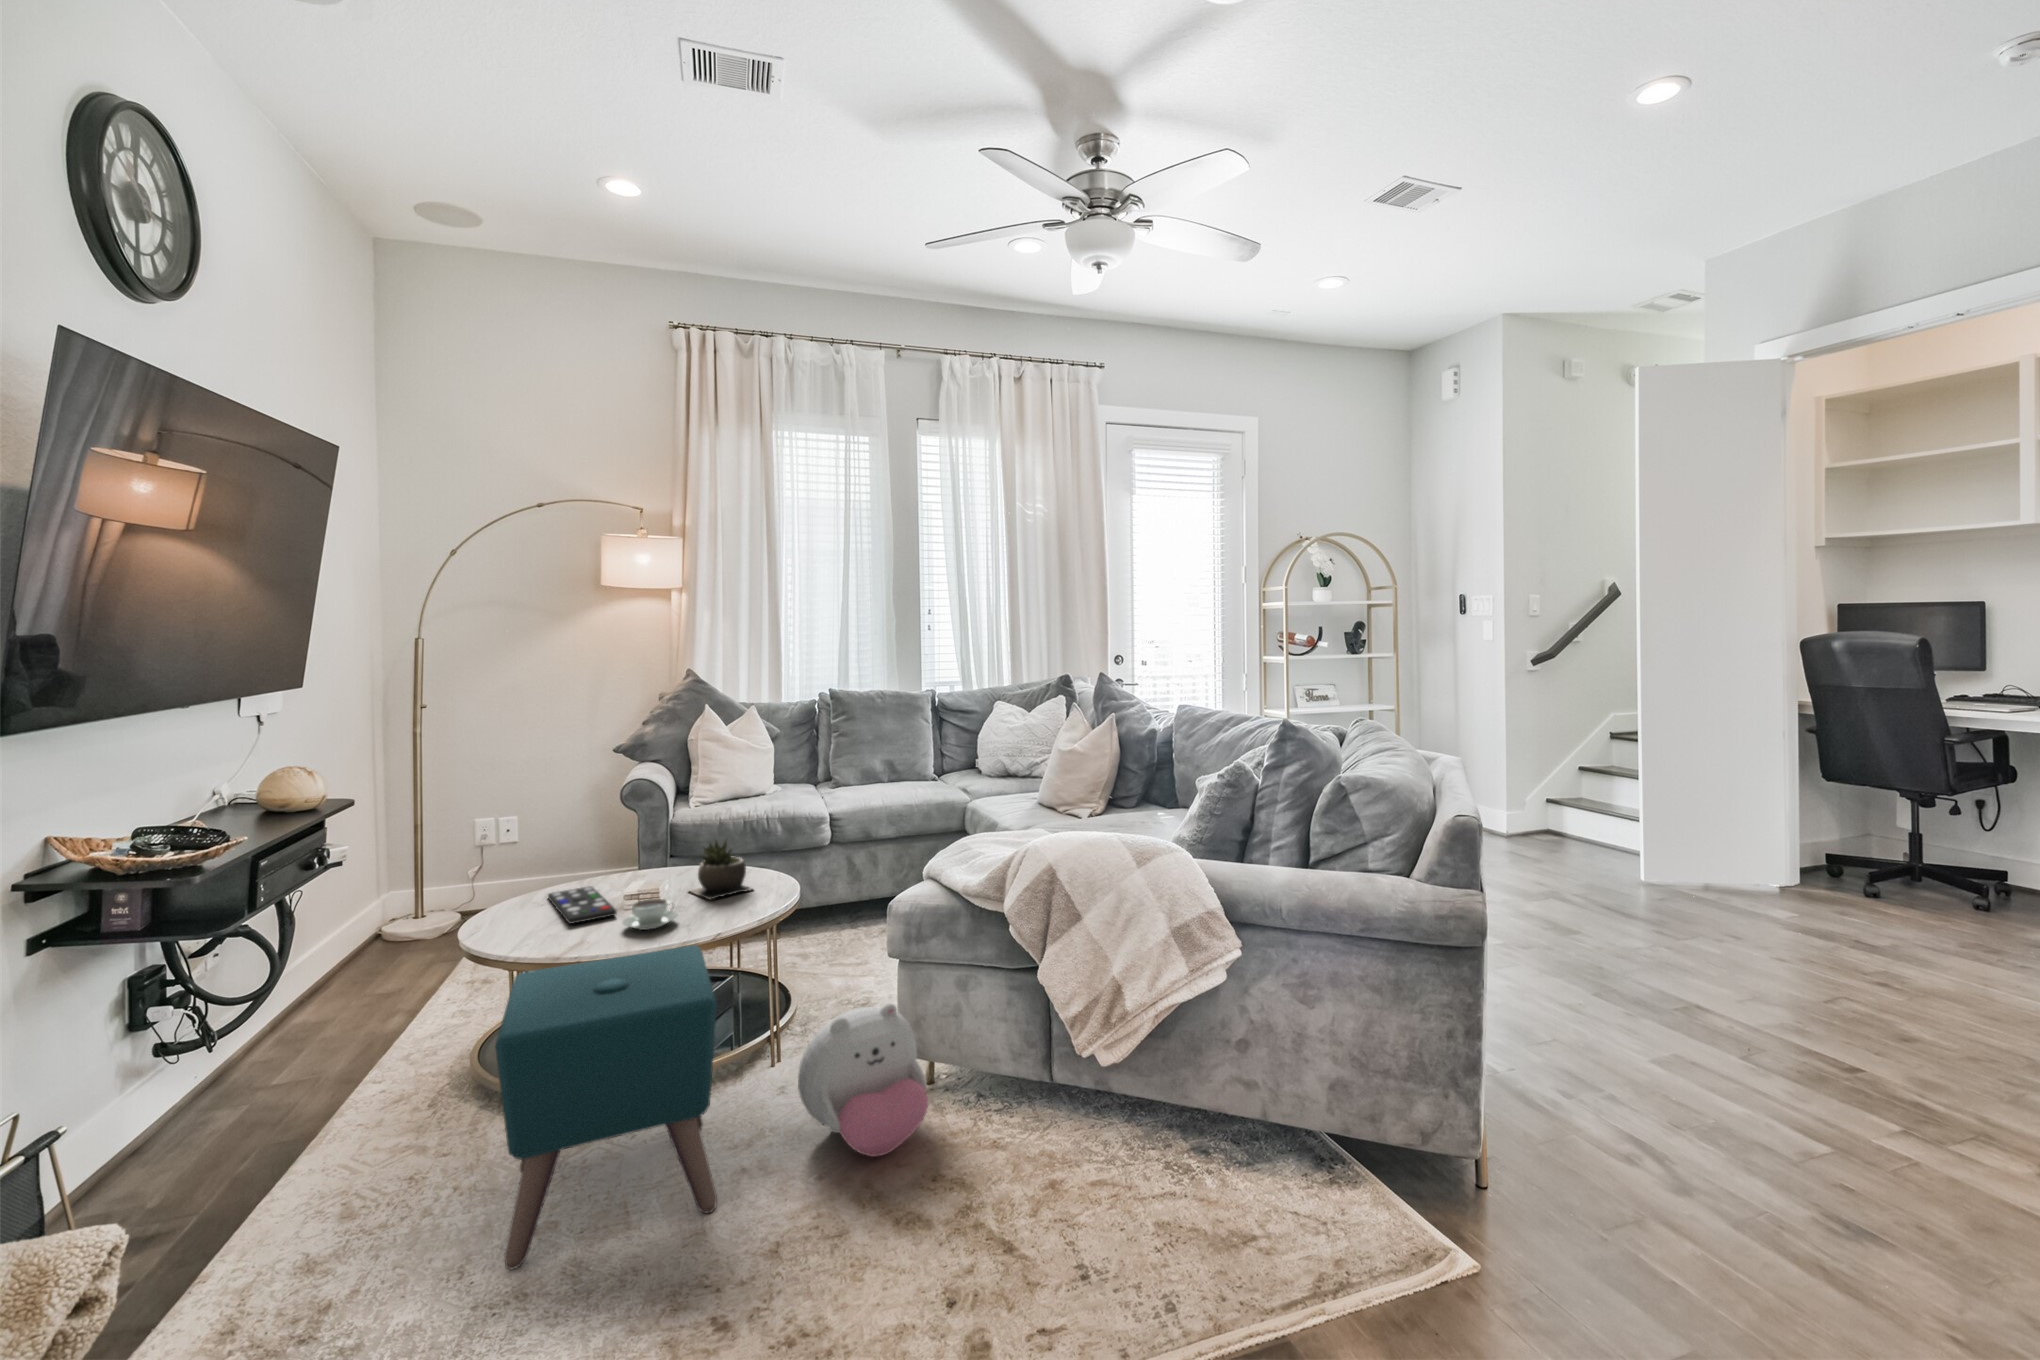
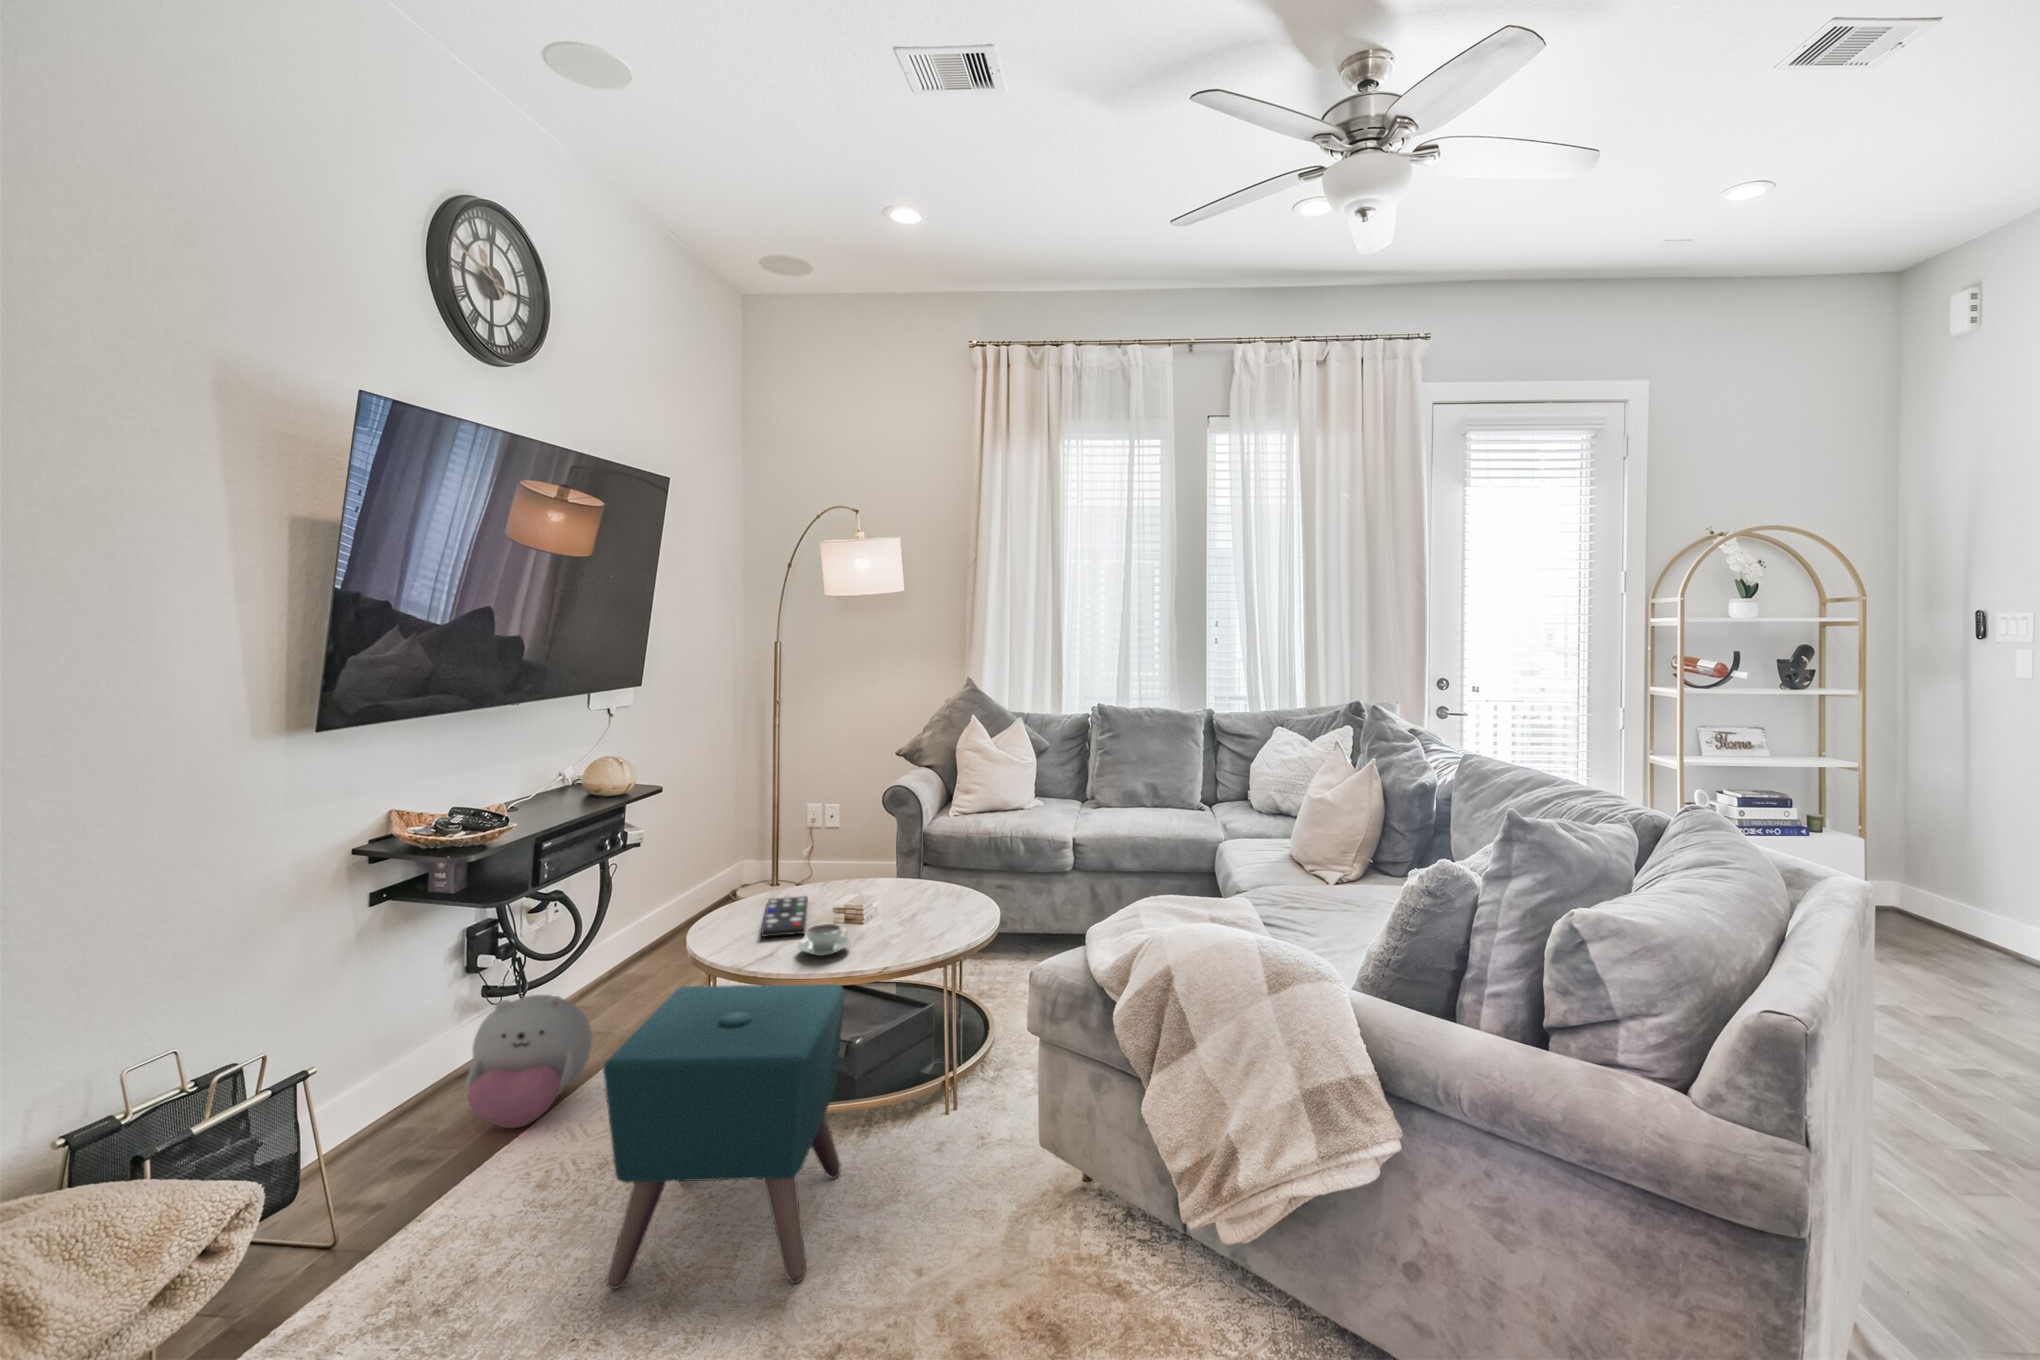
succulent plant: present [690,840,752,899] -> none [882,866,941,930]
plush toy: present [798,1003,928,1156] -> present [467,995,592,1128]

